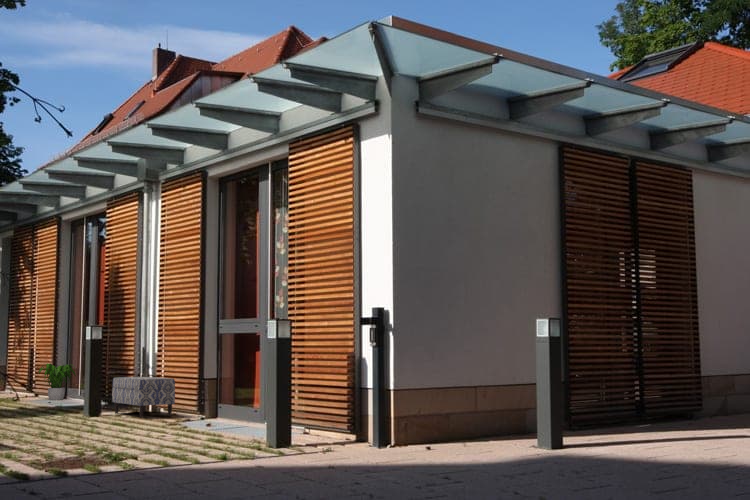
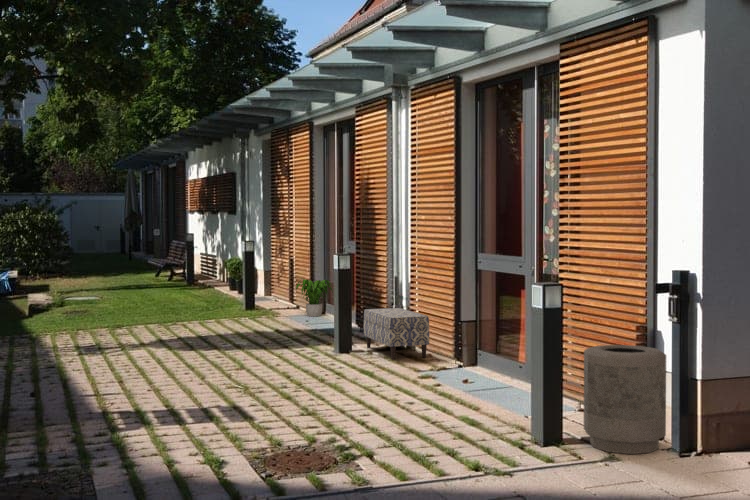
trash can: none [307,369,368,448] -> present [584,345,666,454]

